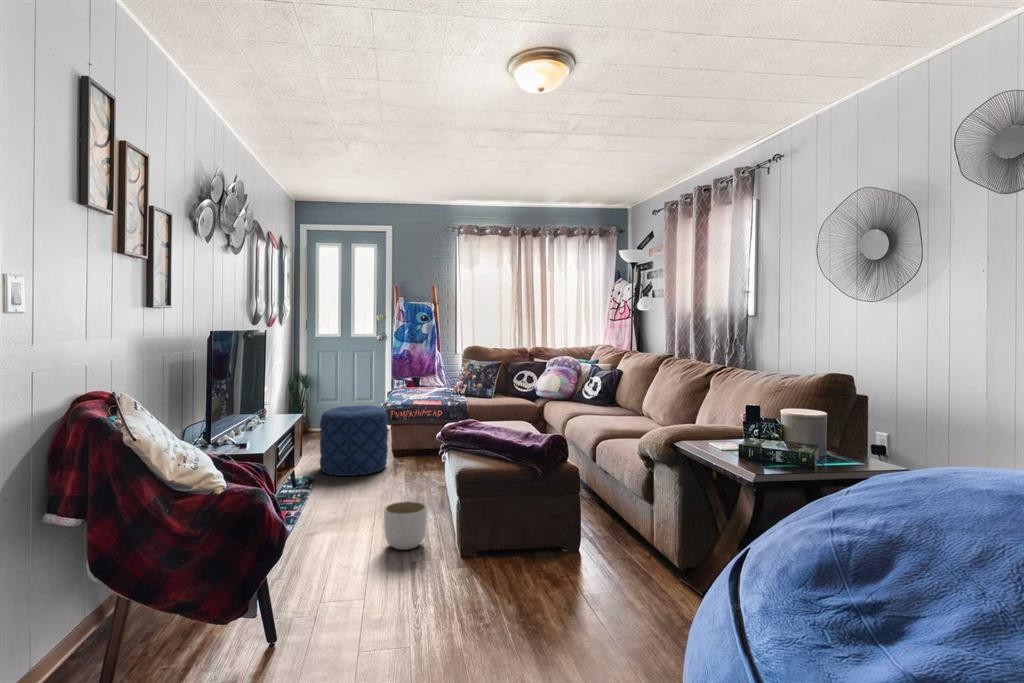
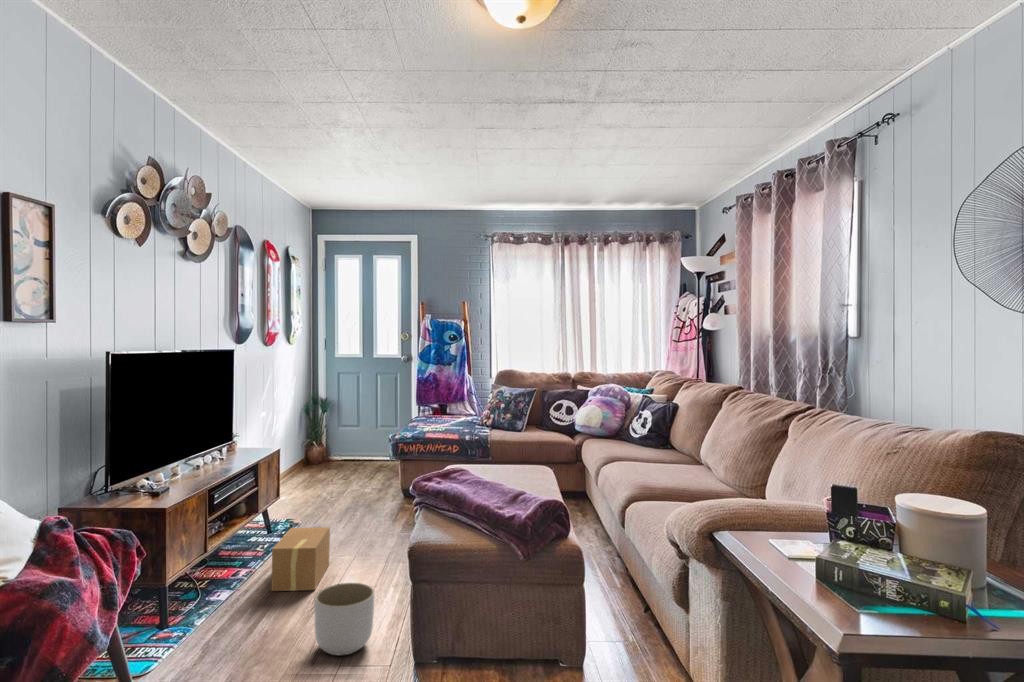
pouf: present [320,405,388,476] -> none [306,439,388,525]
cardboard box: none [327,471,362,519] -> present [271,527,330,591]

